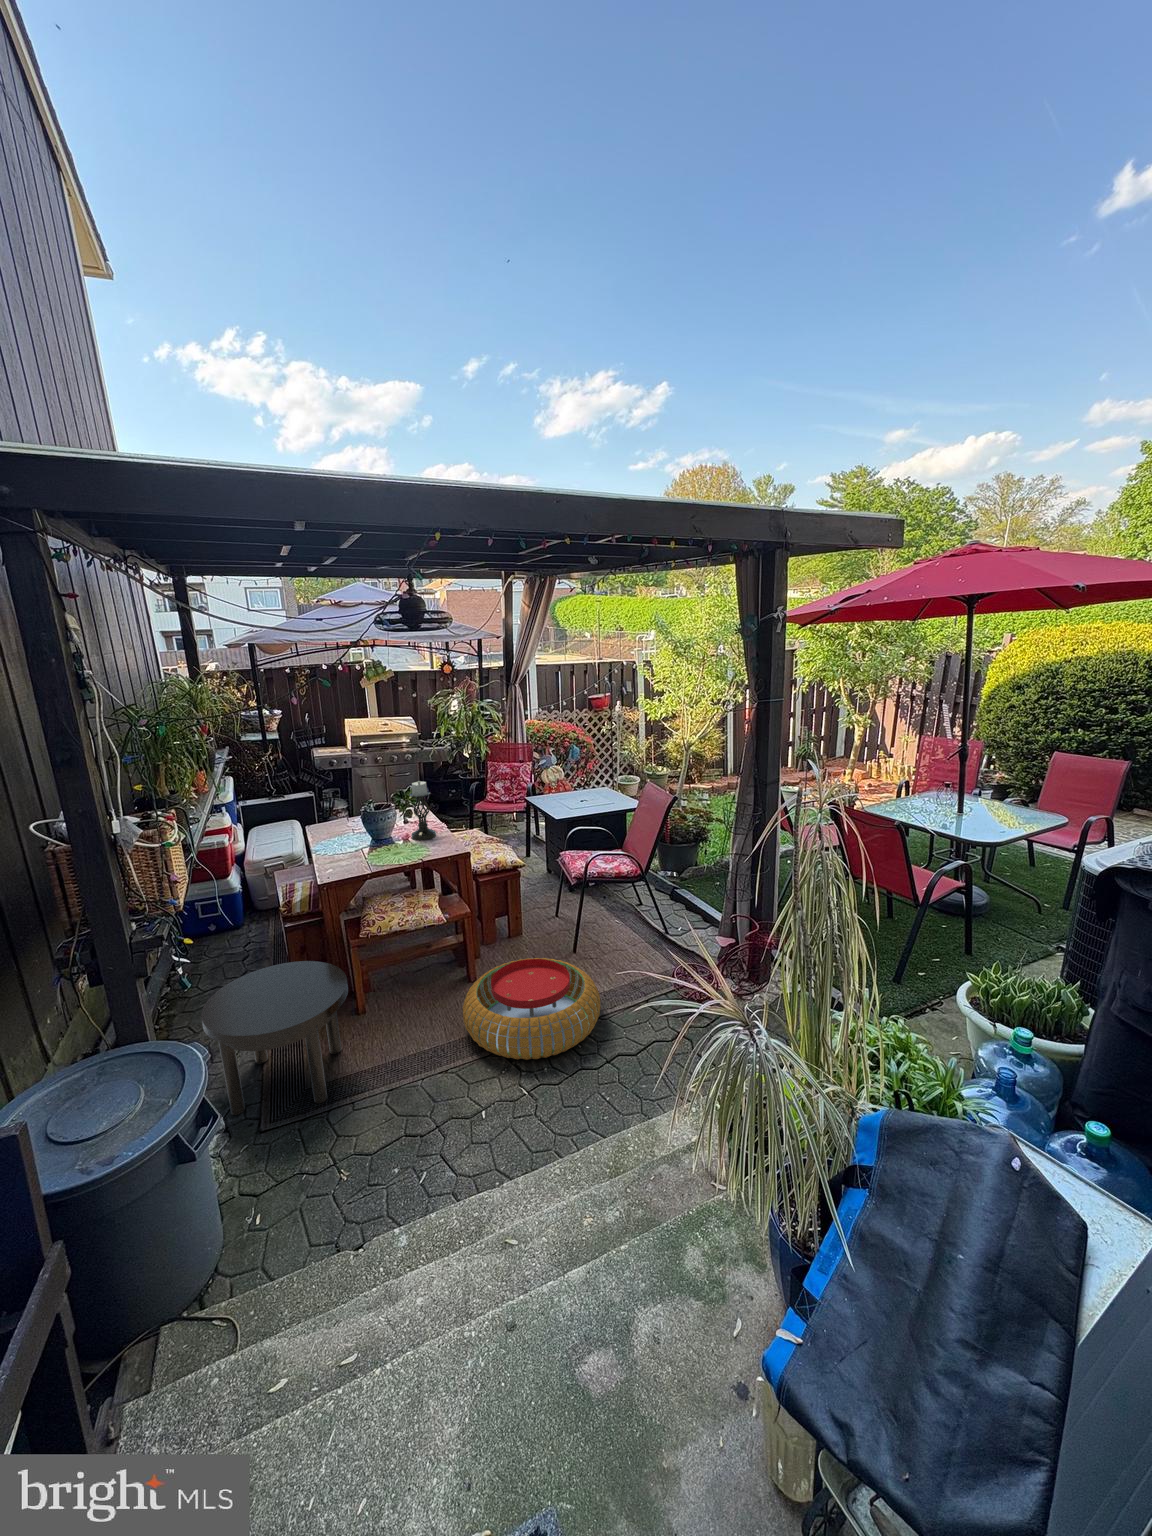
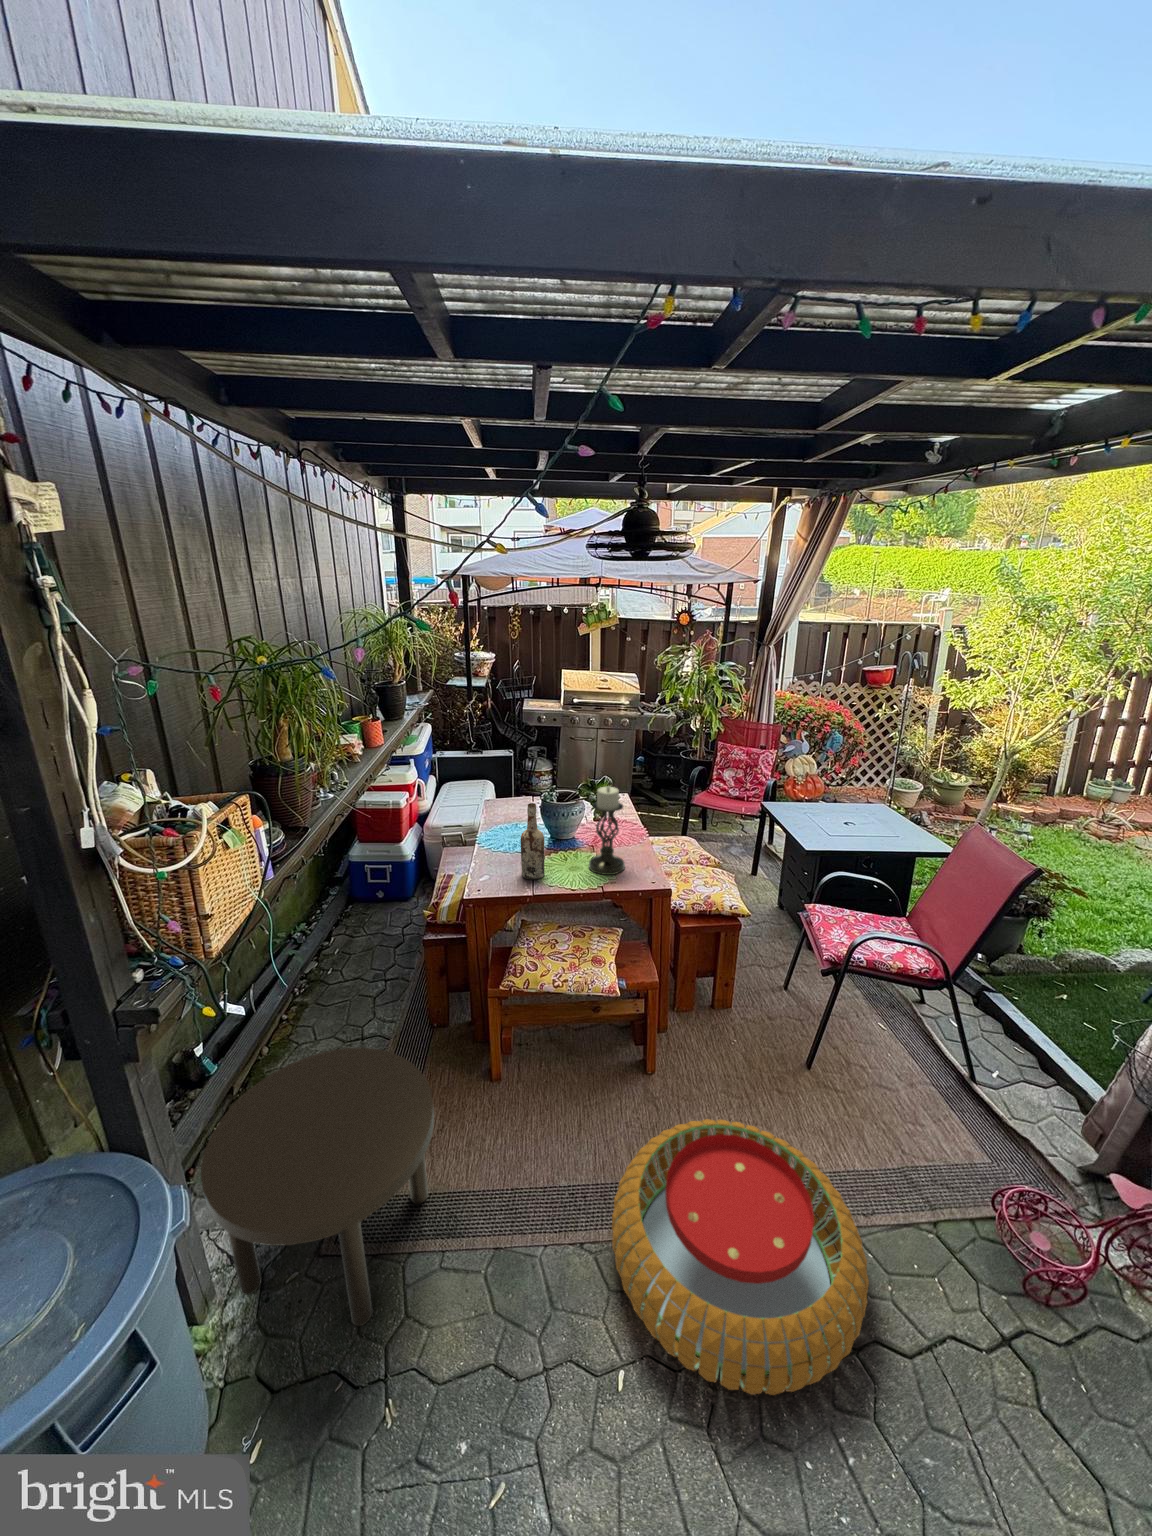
wine bottle: none [363,798,382,850] -> present [521,803,545,880]

